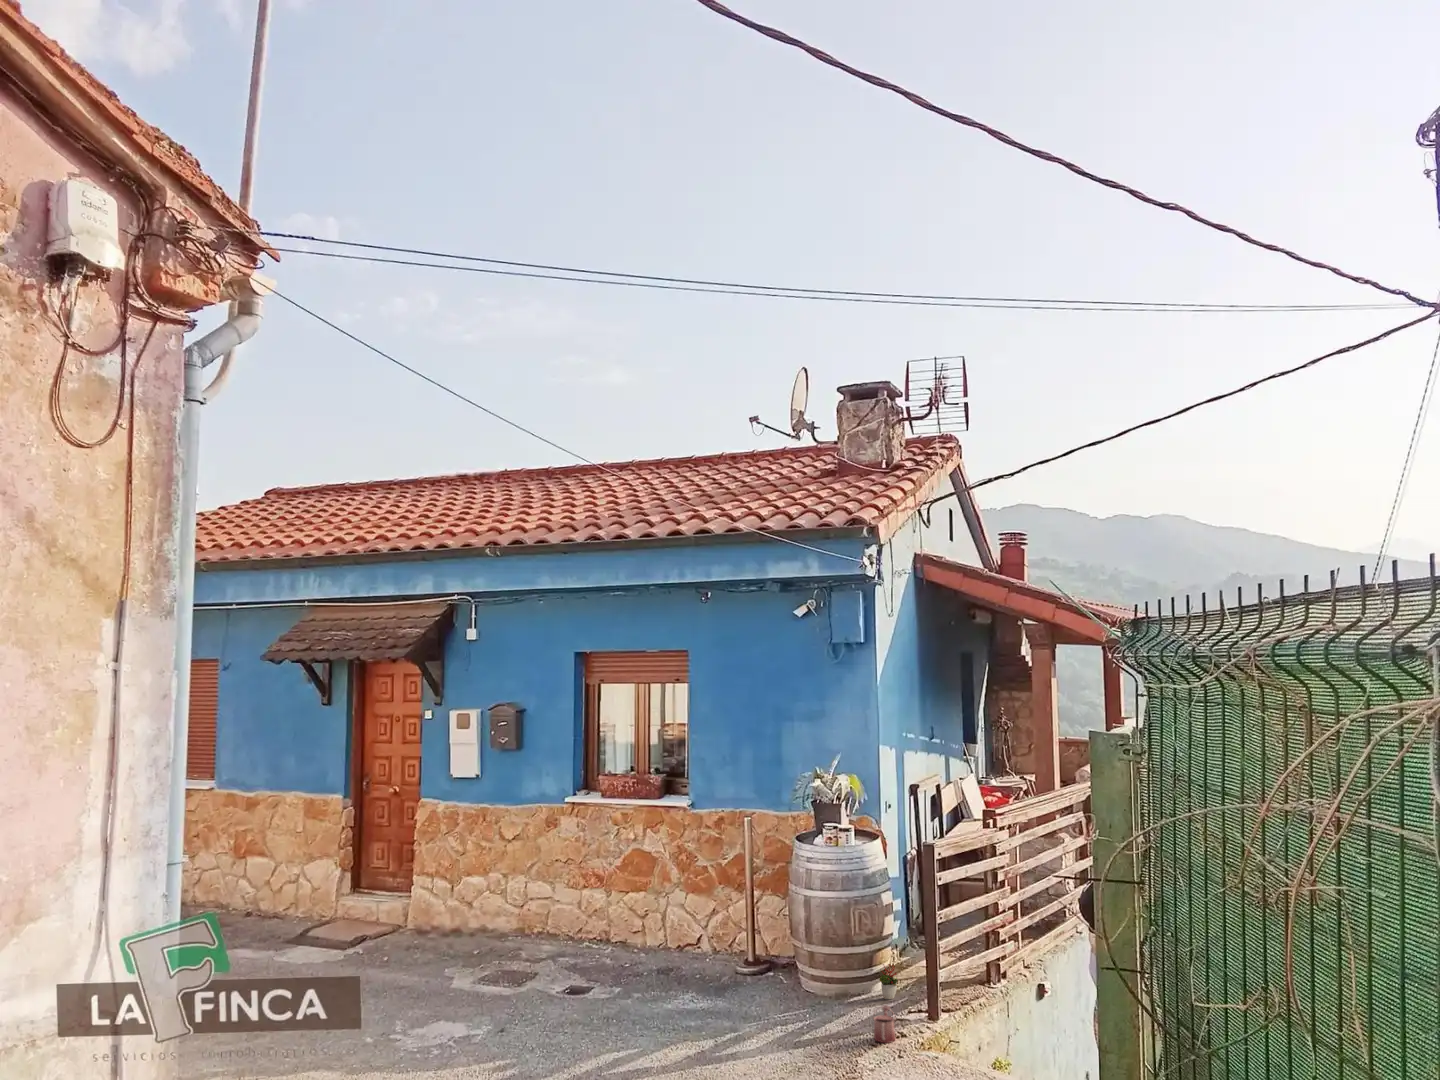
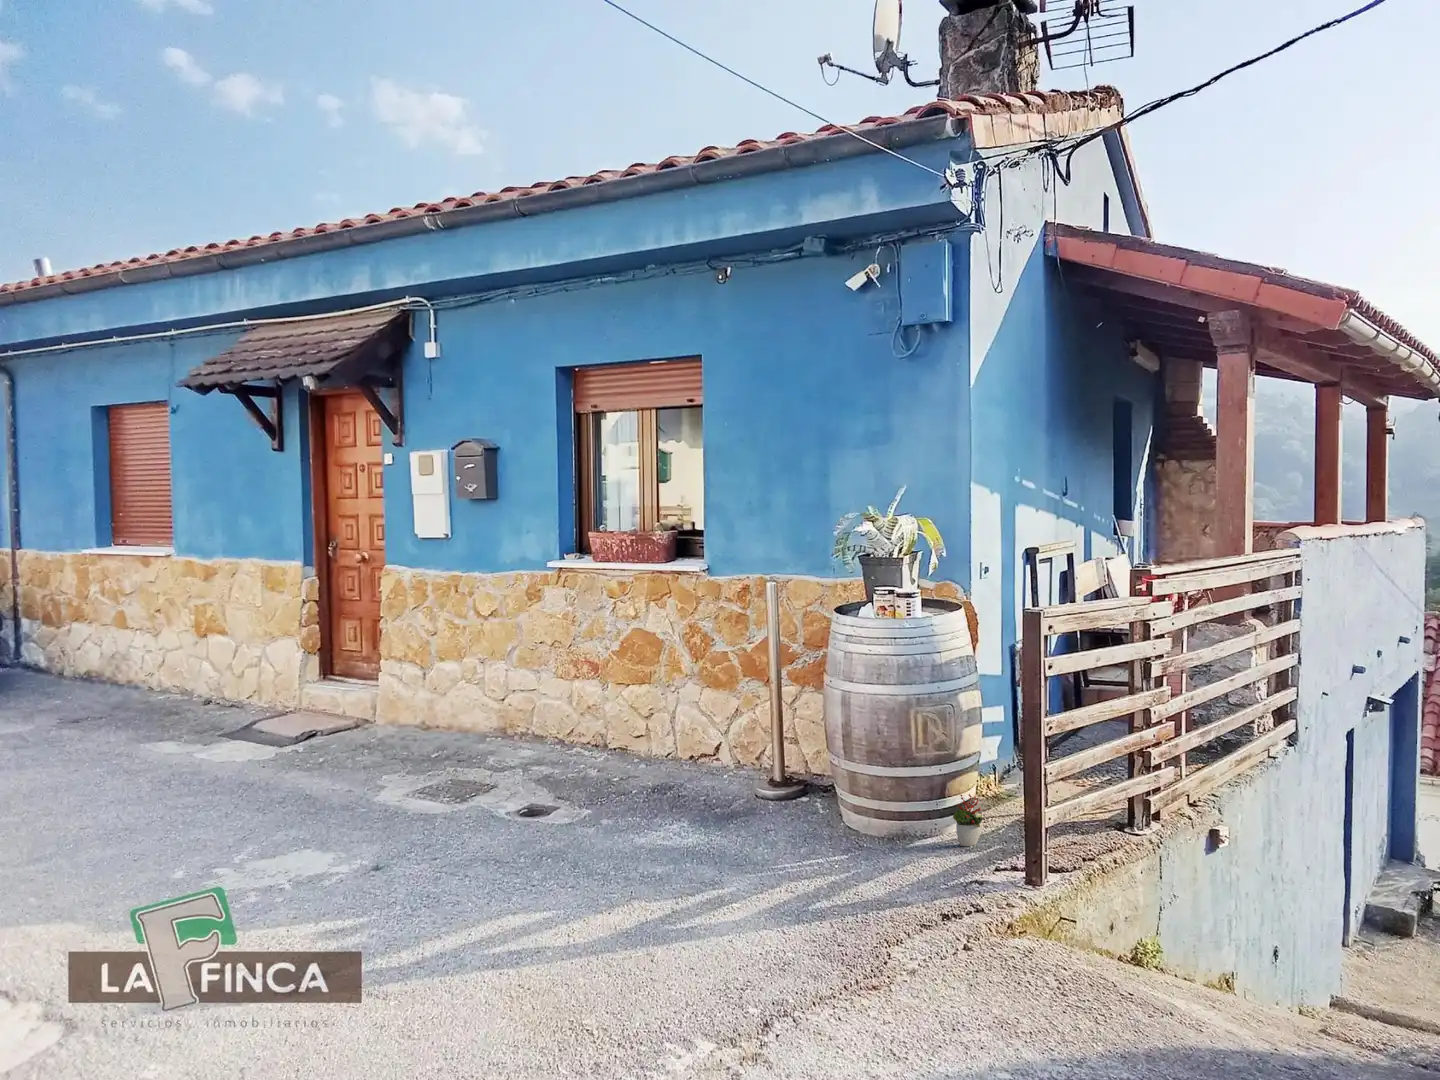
watering can: present [873,1005,896,1043] -> none [928,860,967,921]

